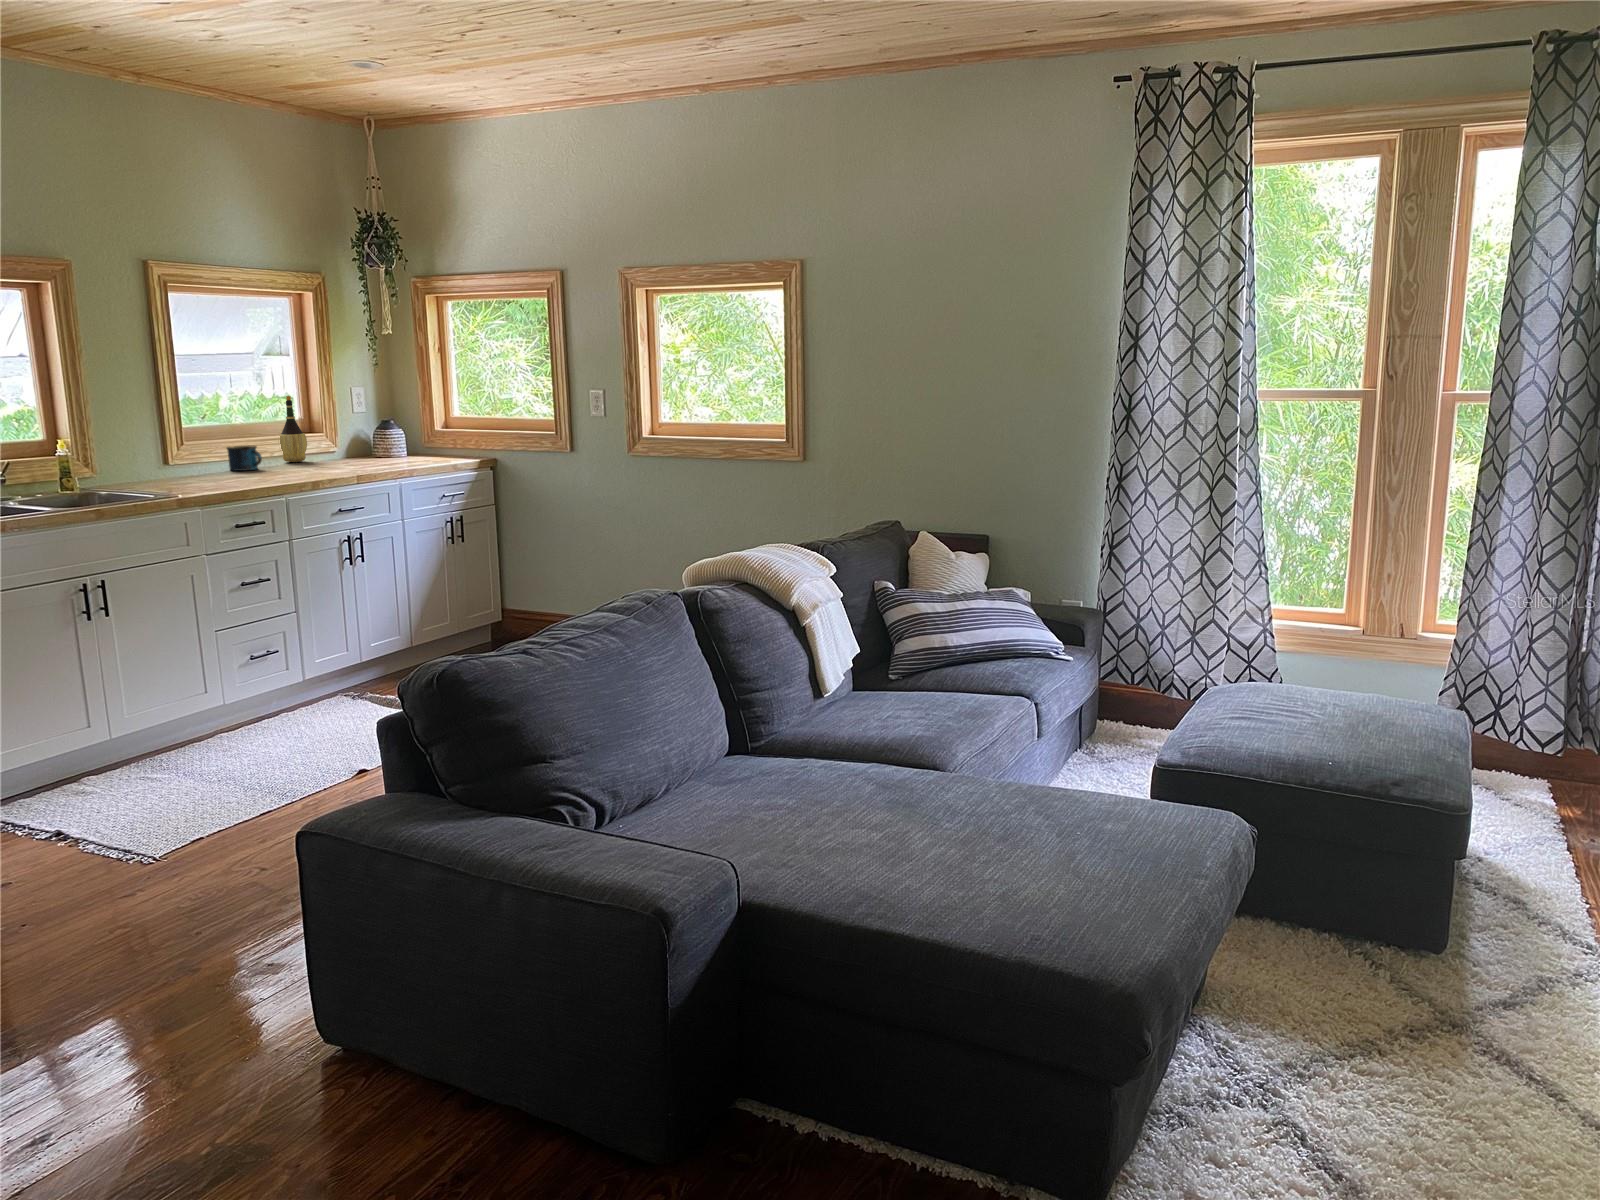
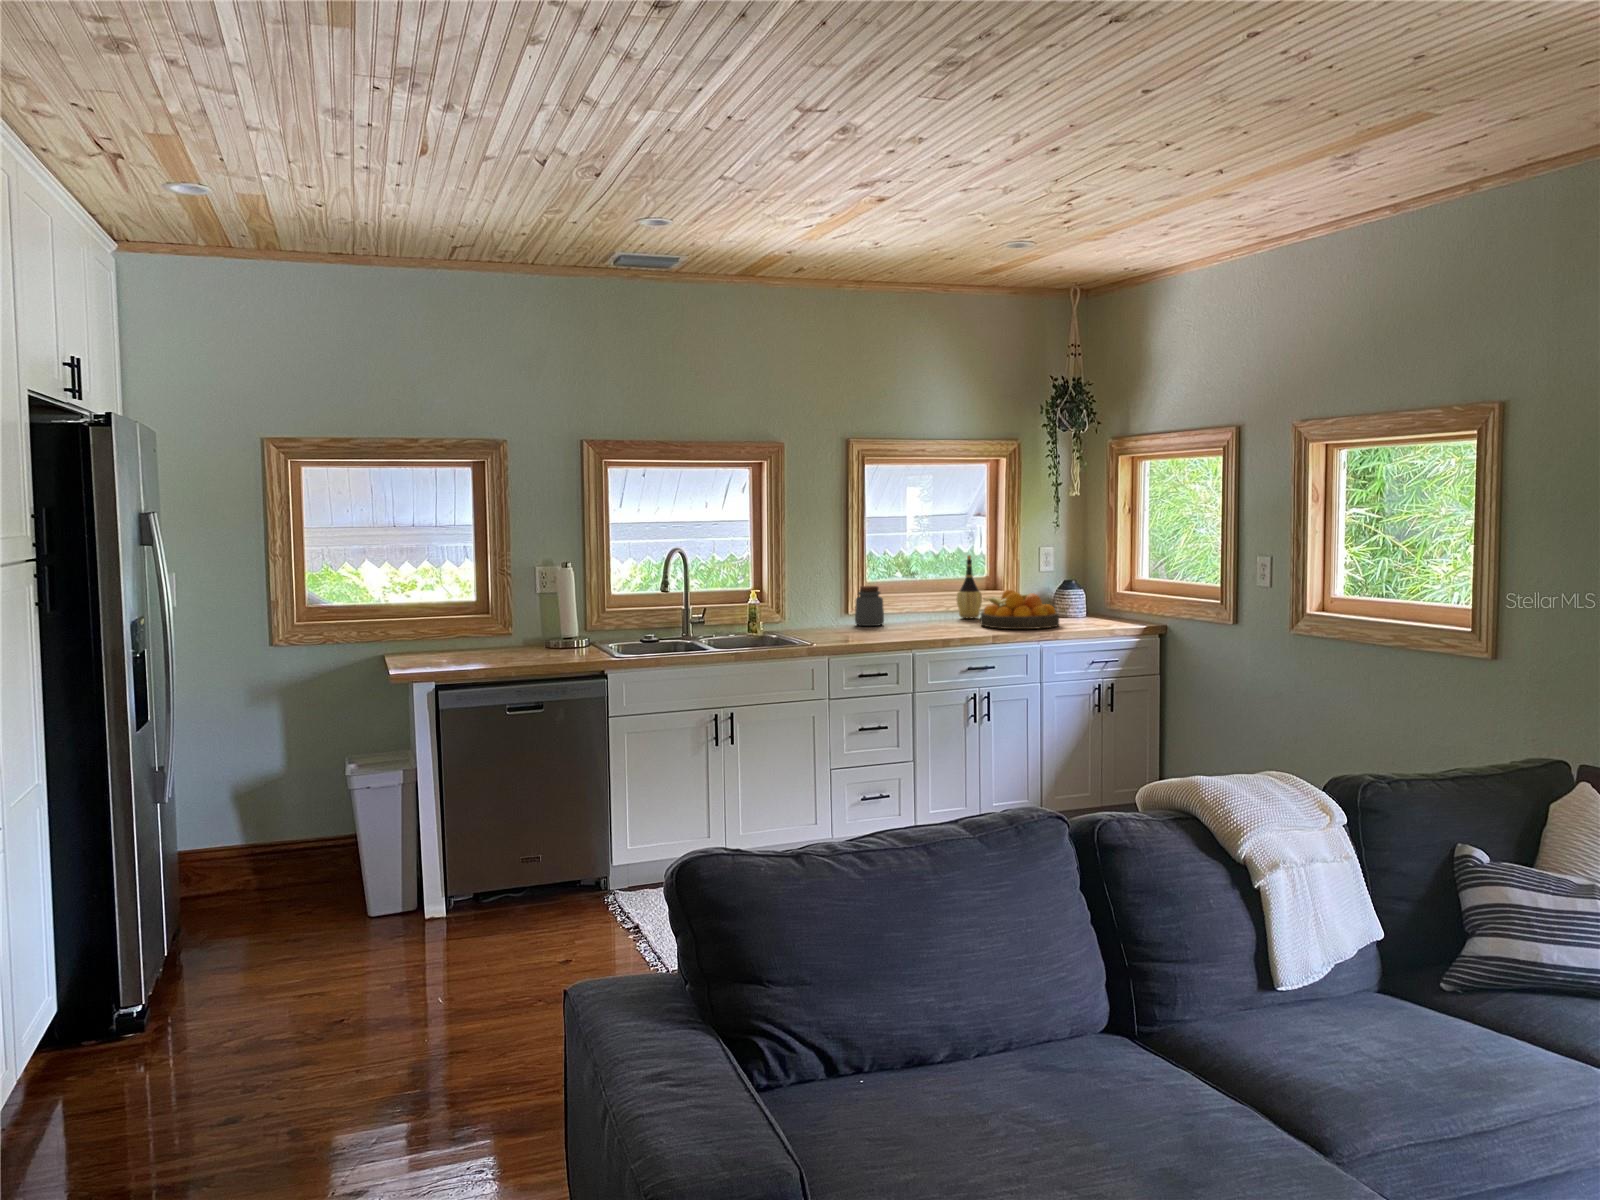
fruit bowl: none [318,429,402,468] -> present [980,590,1059,629]
jar: none [177,432,213,476] -> present [855,586,884,626]
mug: present [227,445,262,471] -> none [901,600,928,624]

